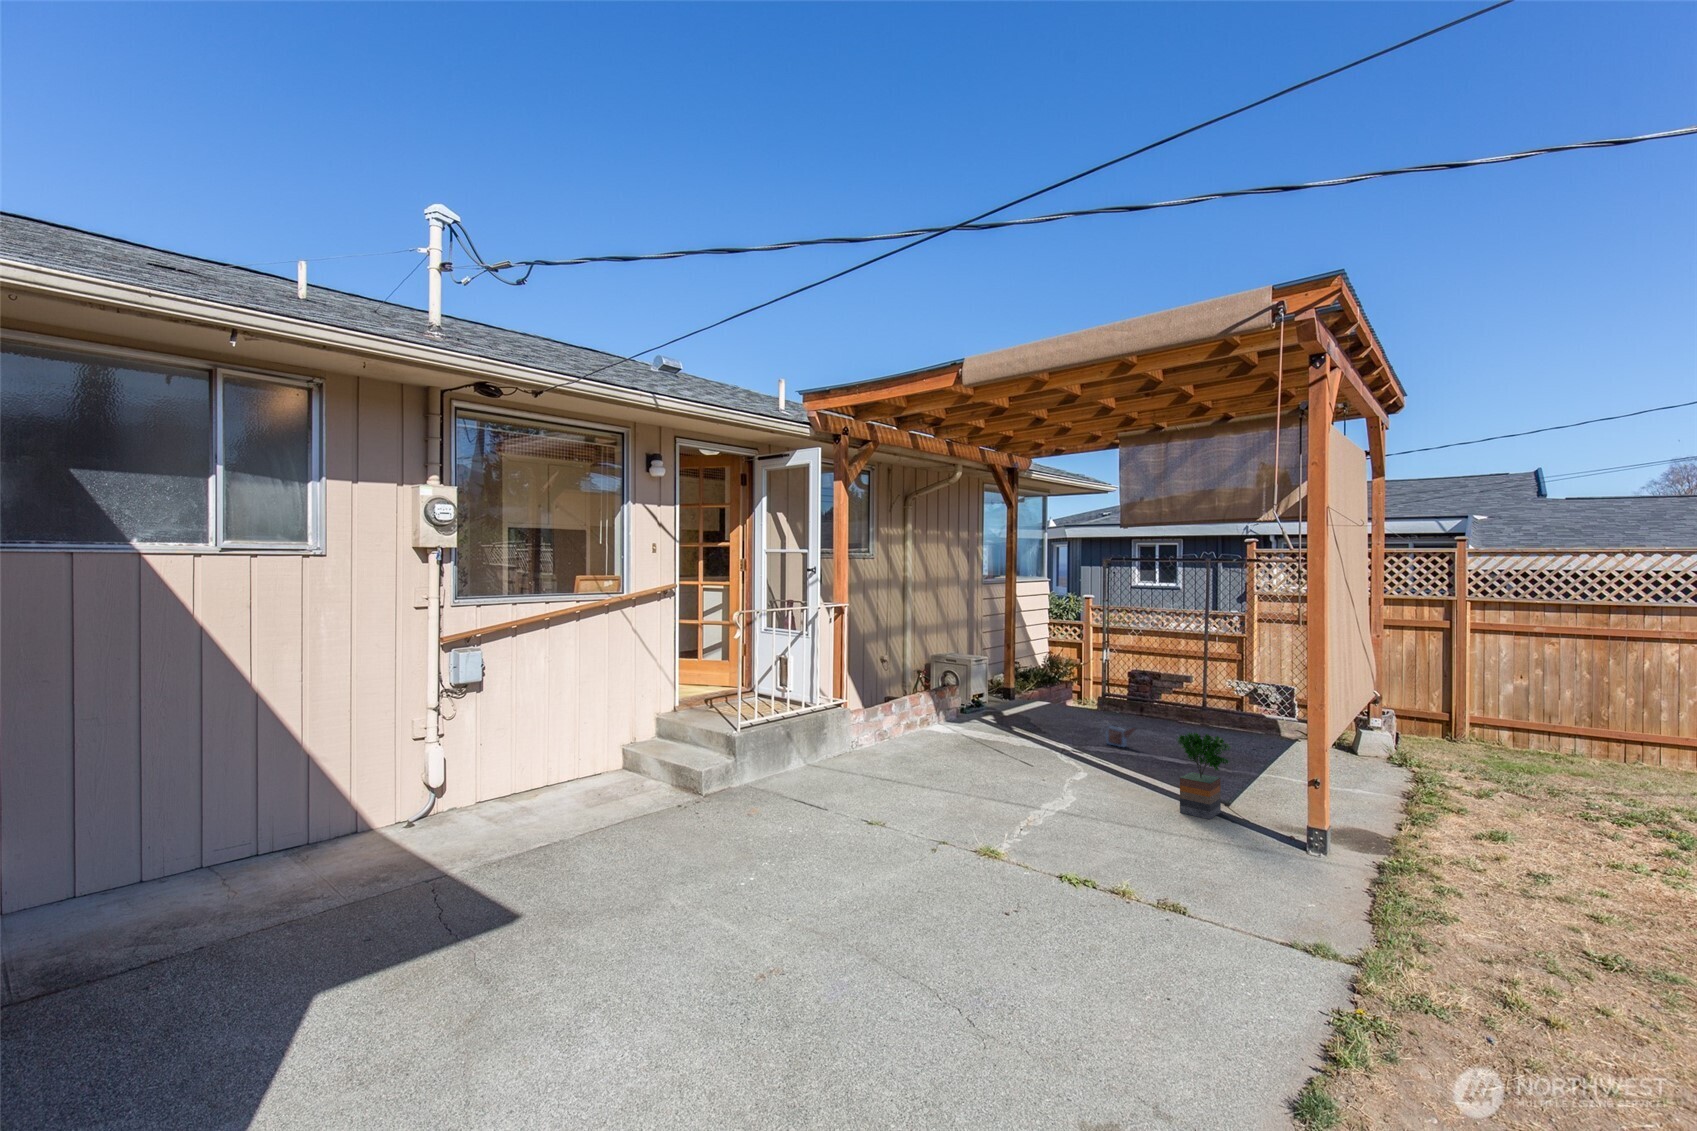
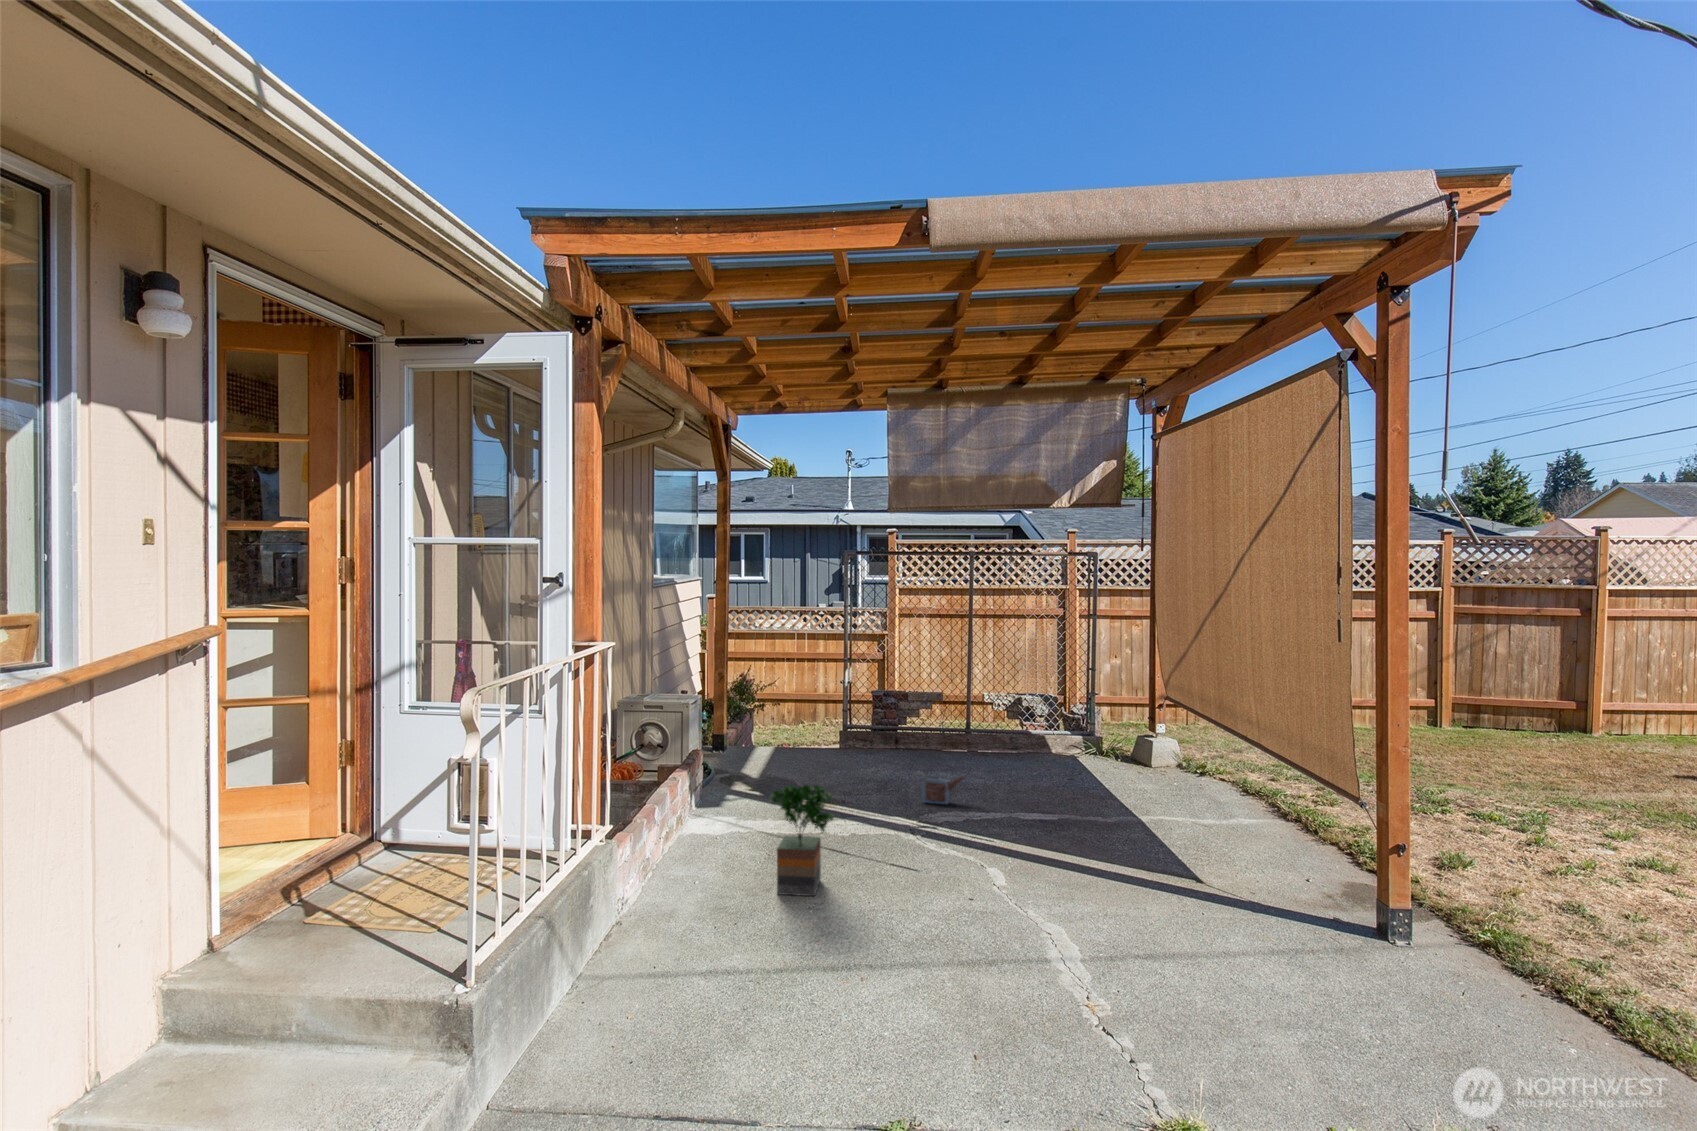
potted tree: present [1177,733,1231,819] -> present [771,785,834,896]

